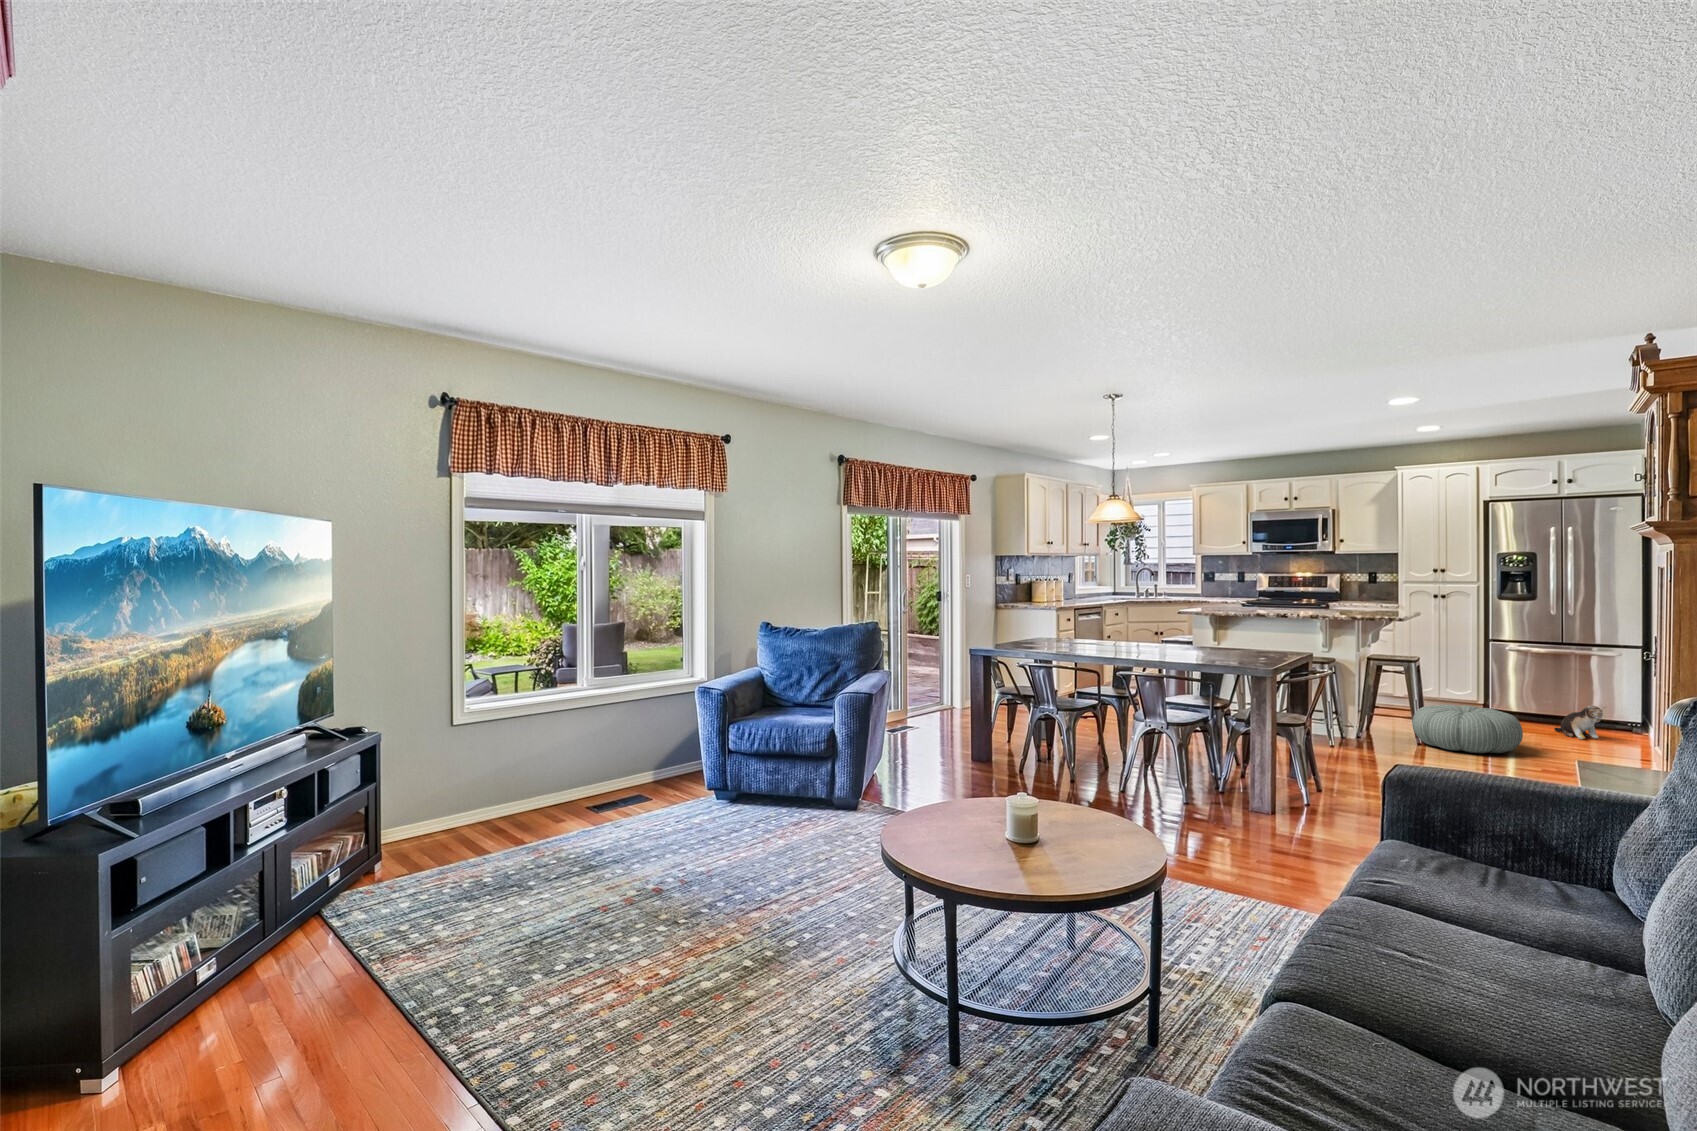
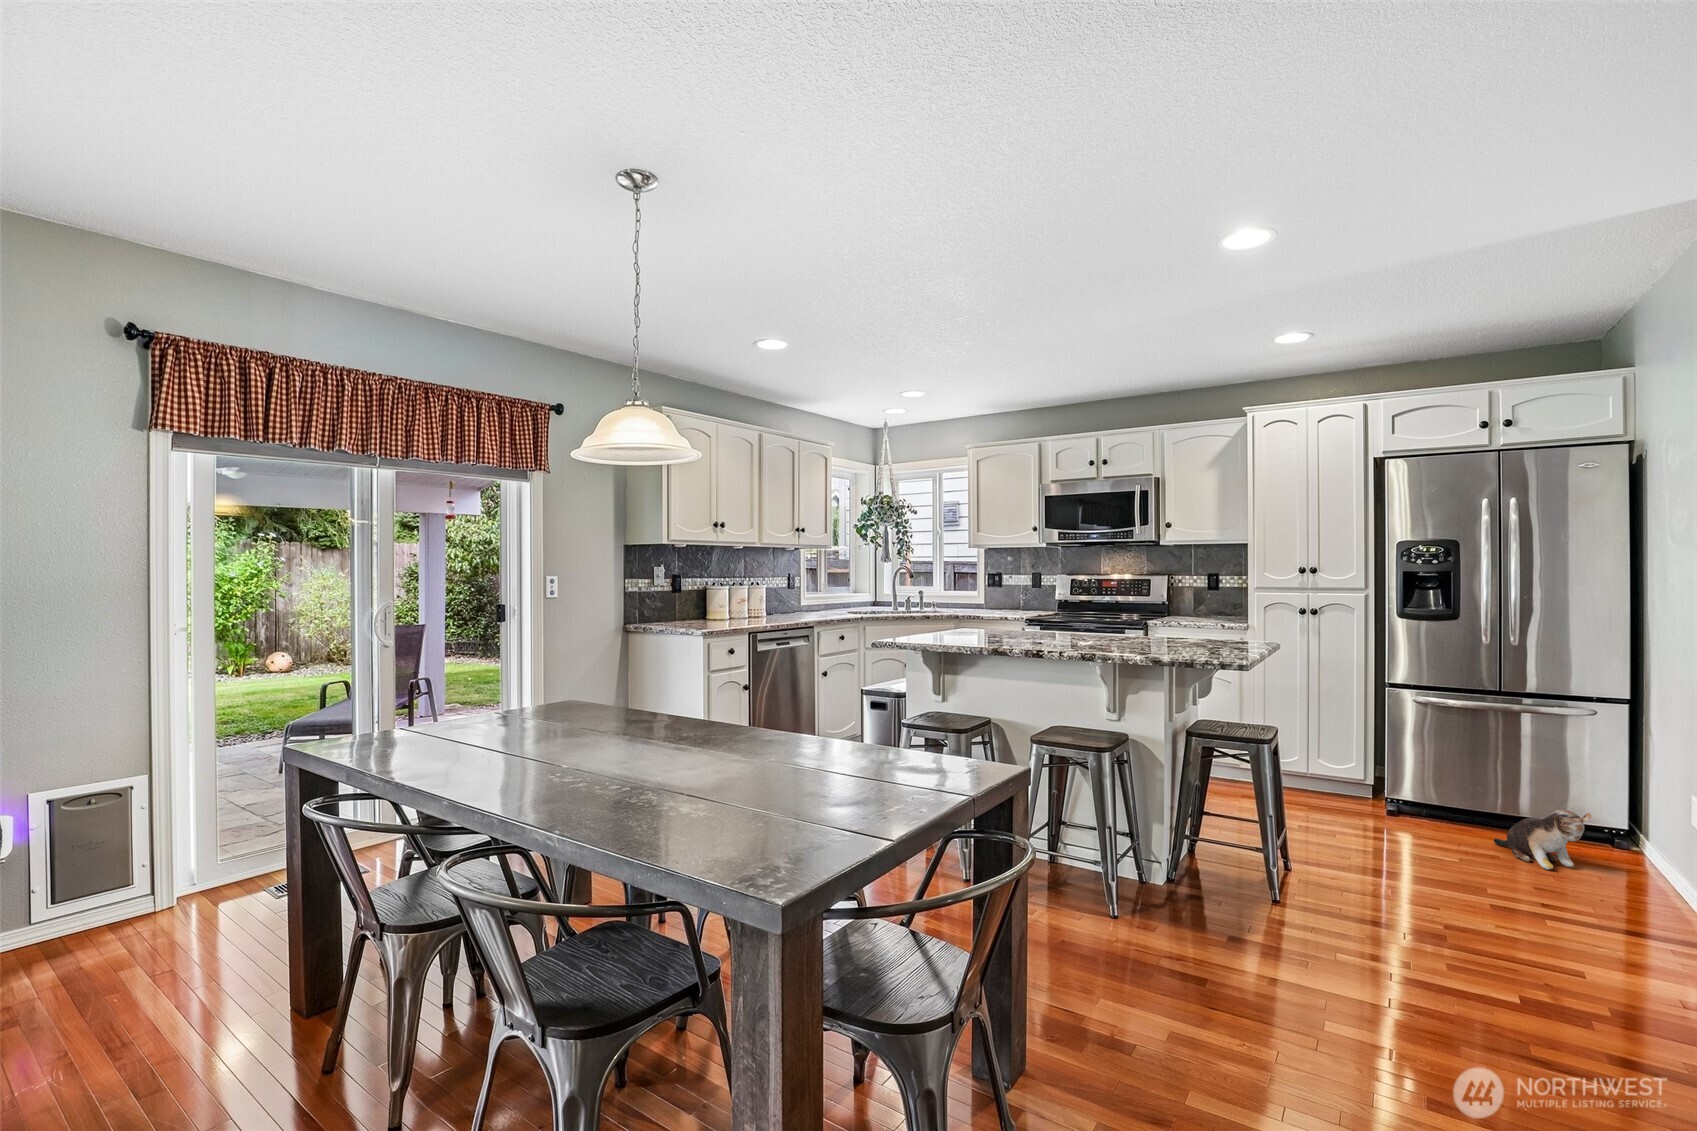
pouf: present [1412,705,1523,753] -> none [1274,820,1470,933]

